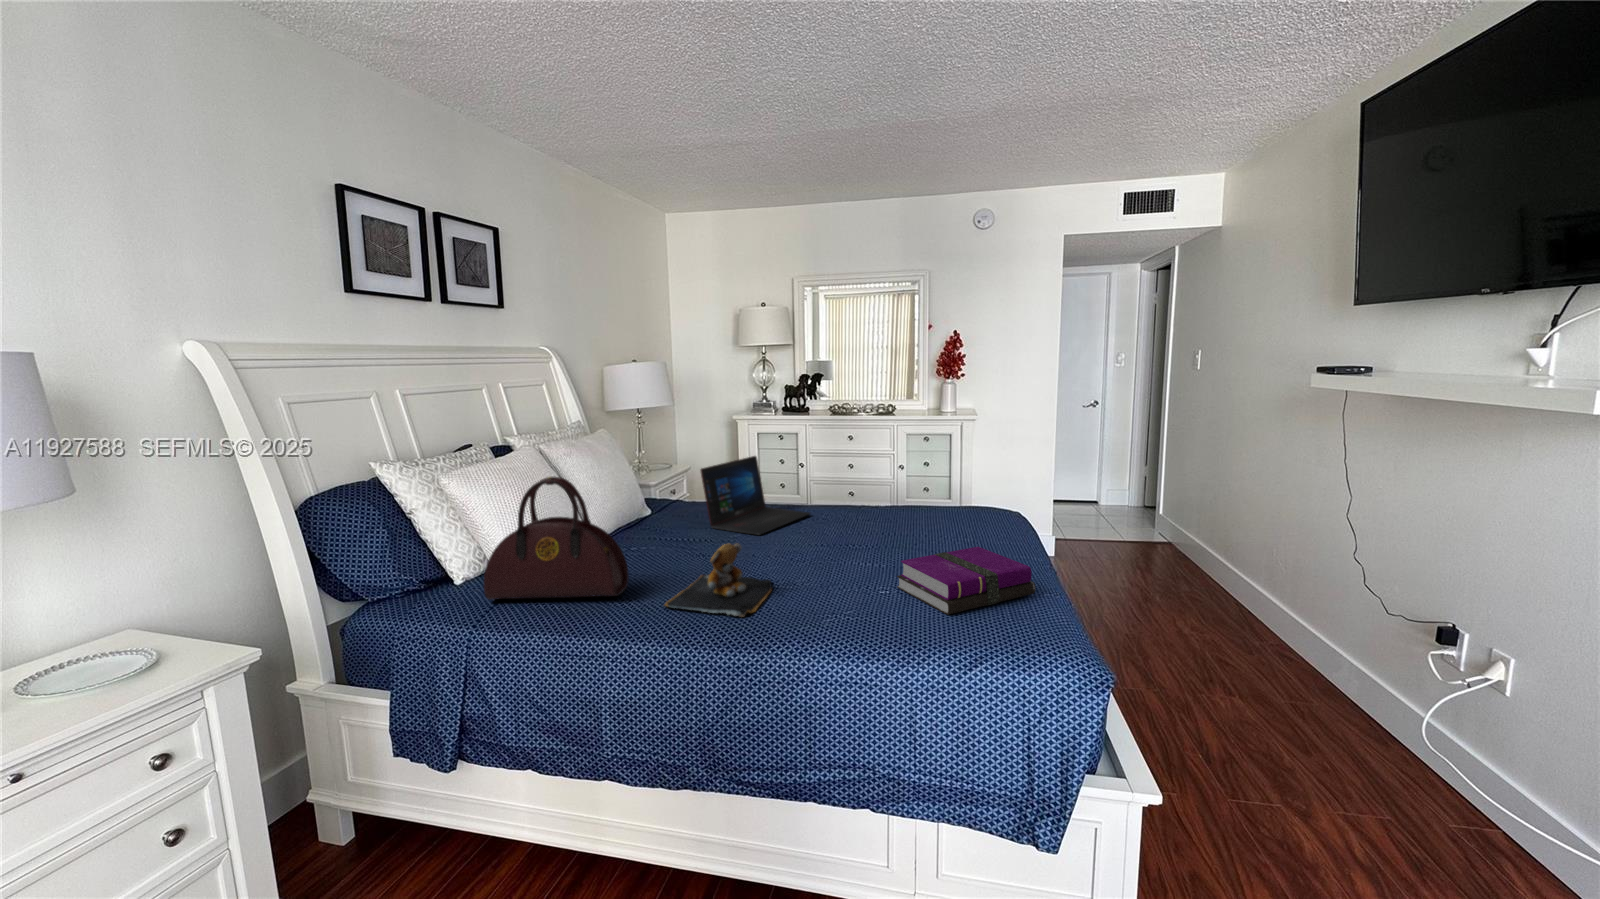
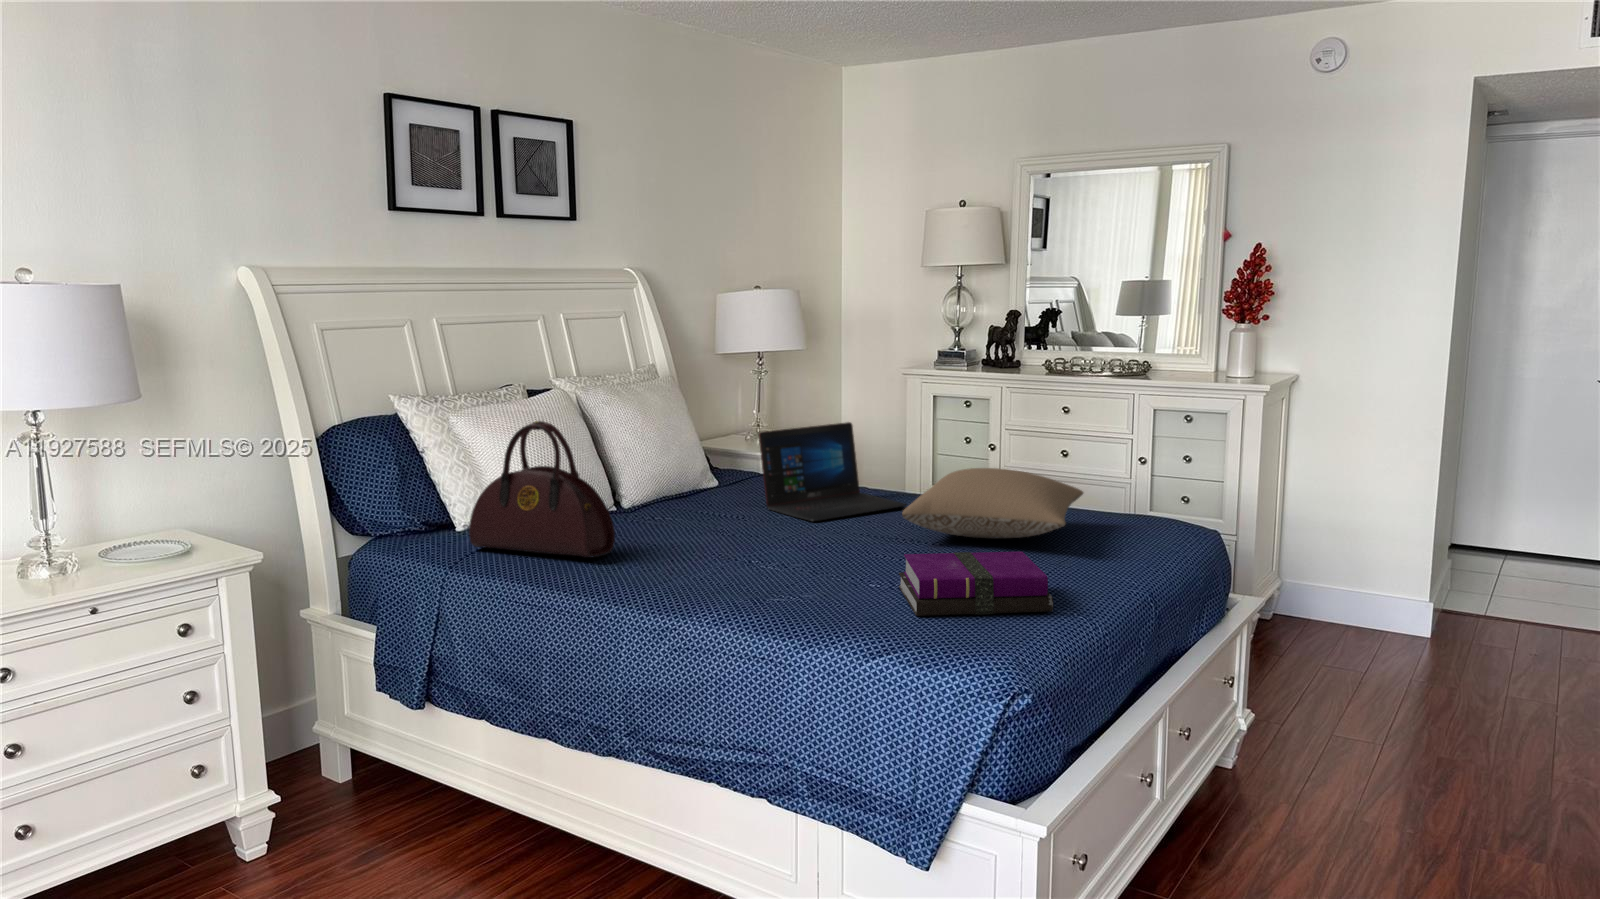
pillow: none [839,482,971,535] -> present [902,468,1083,539]
teddy bear: present [665,543,772,617] -> none [629,512,766,590]

